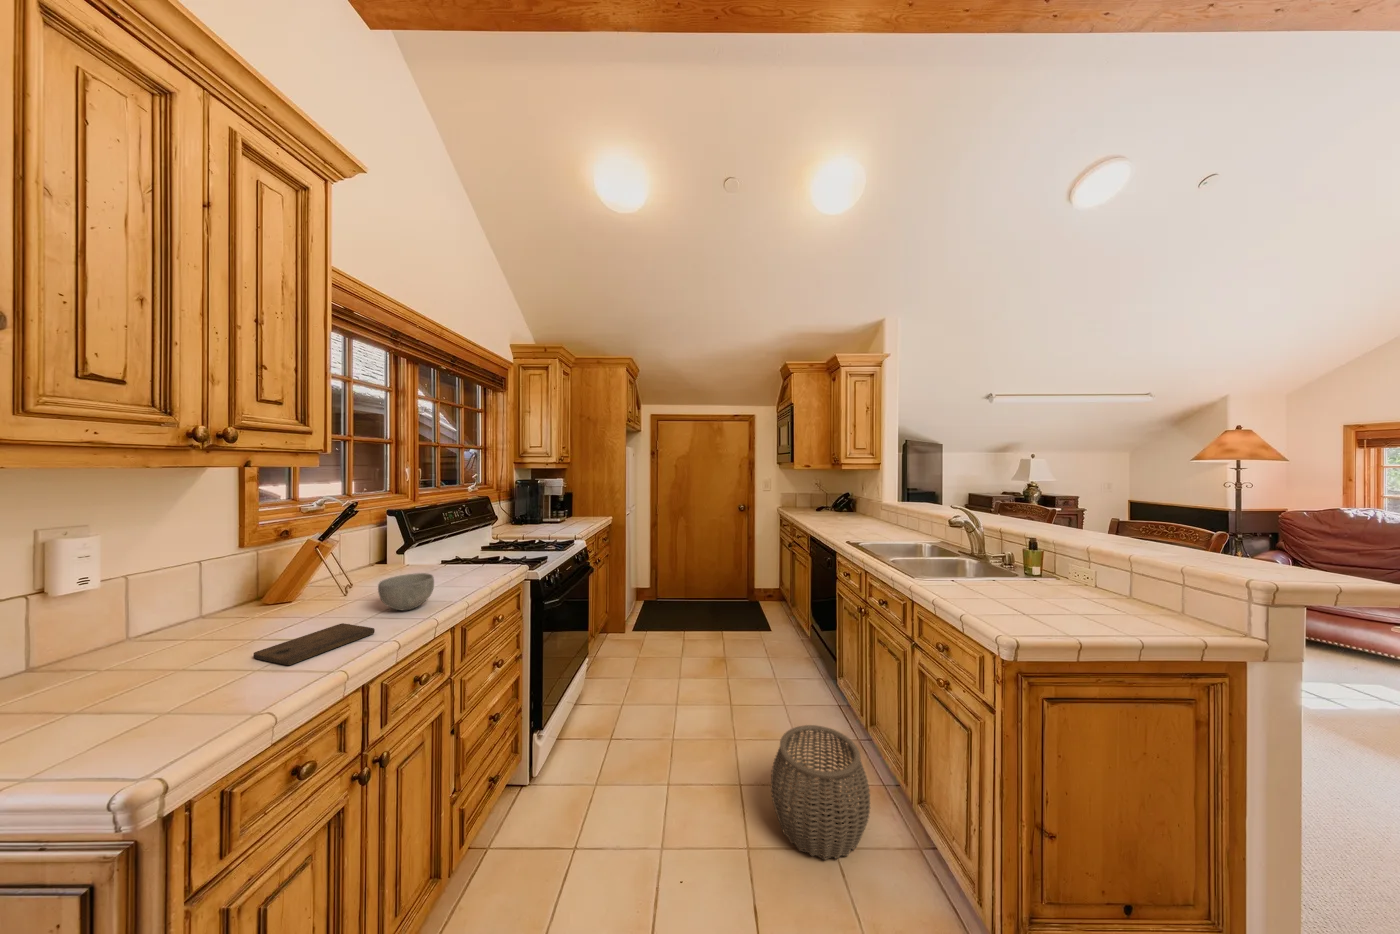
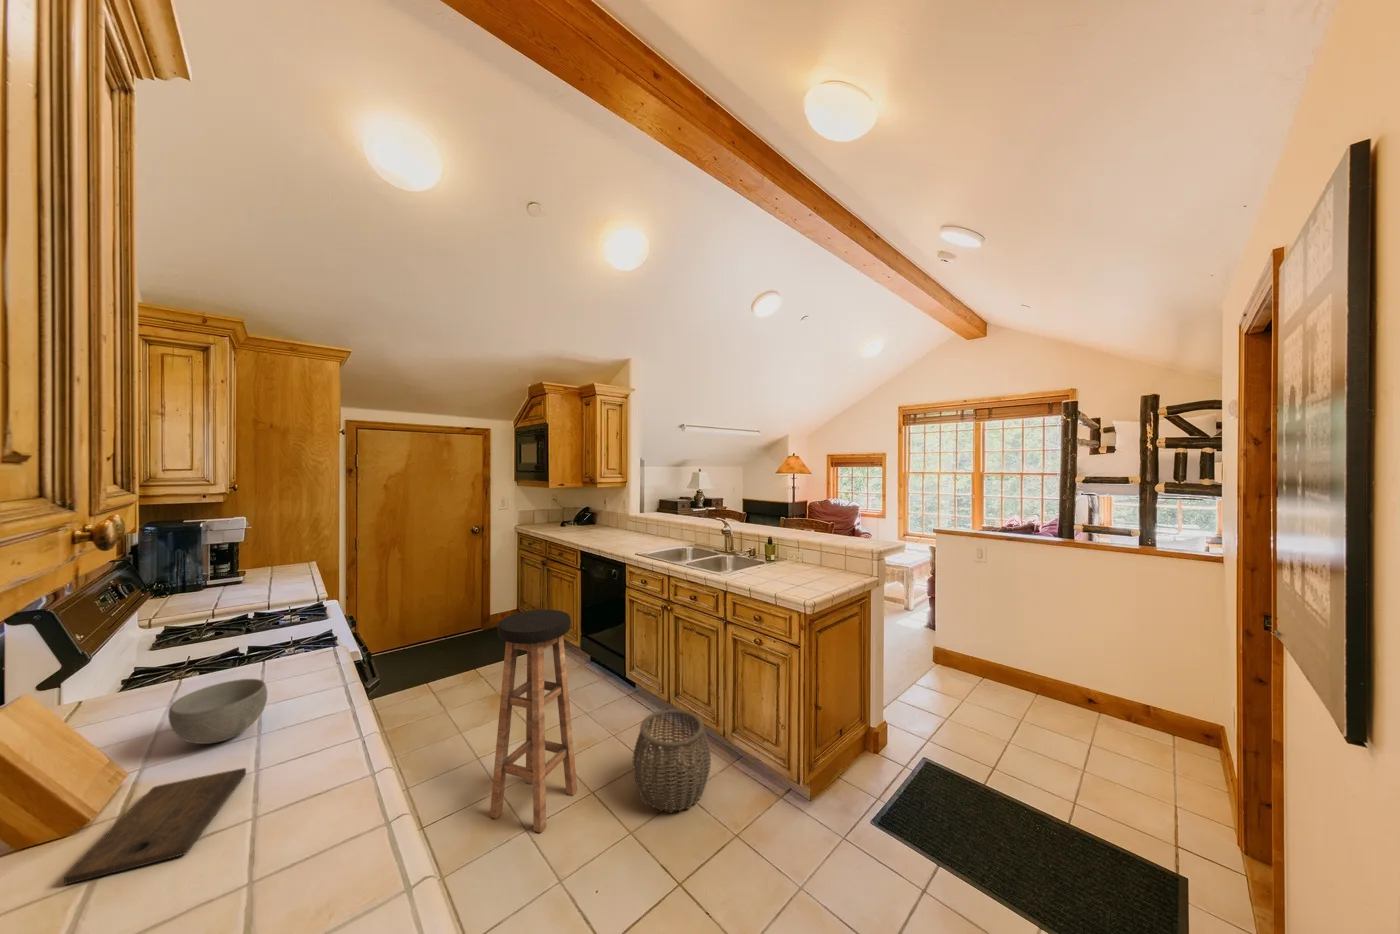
bar stool: none [652,577,729,794] -> present [490,609,577,833]

